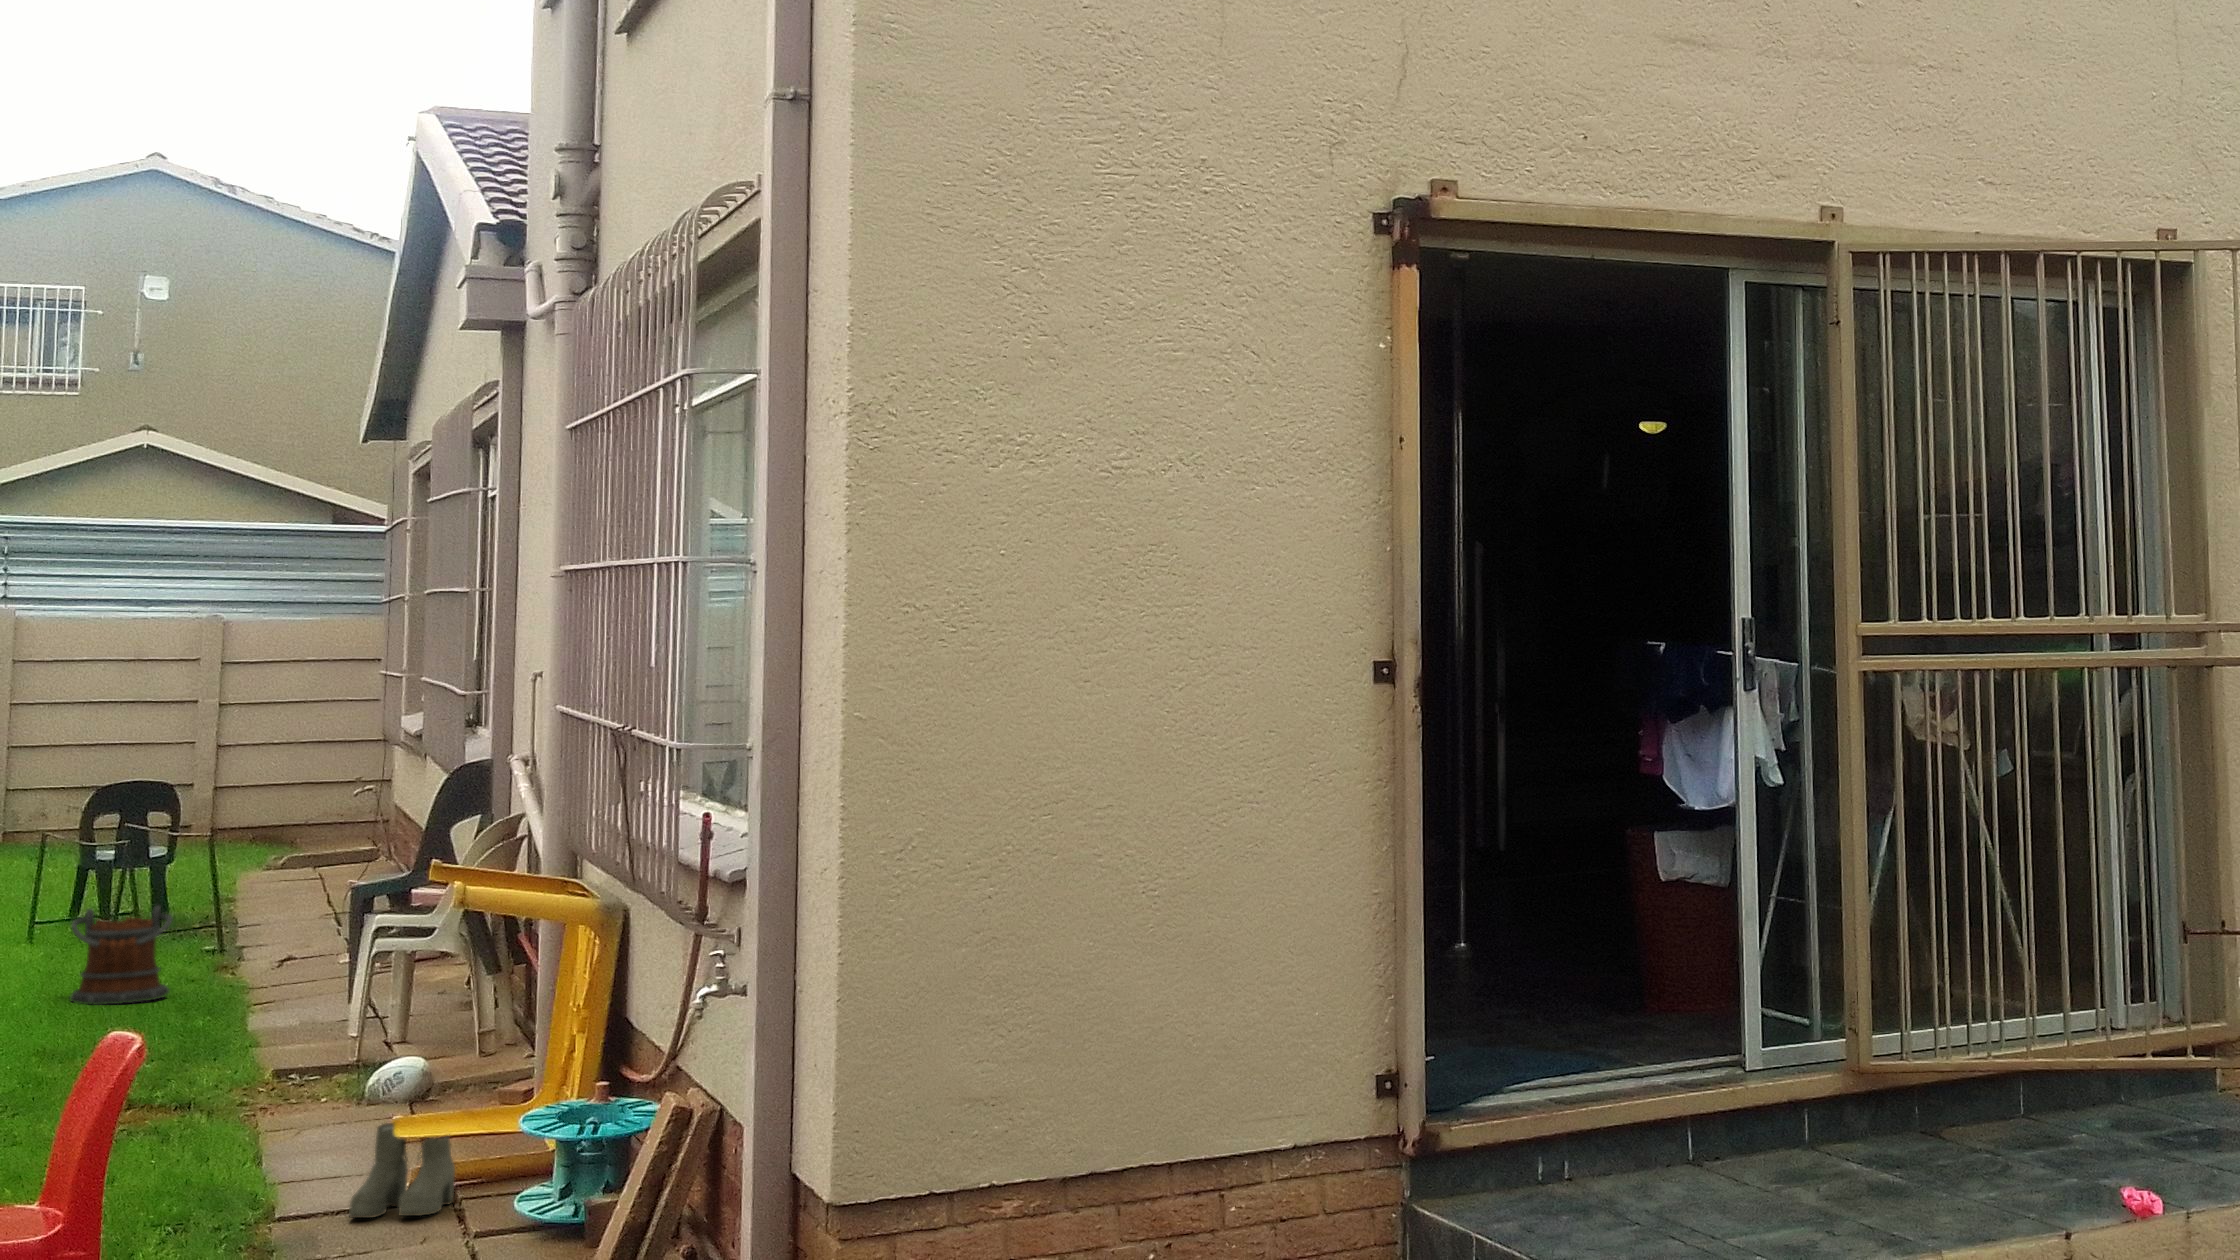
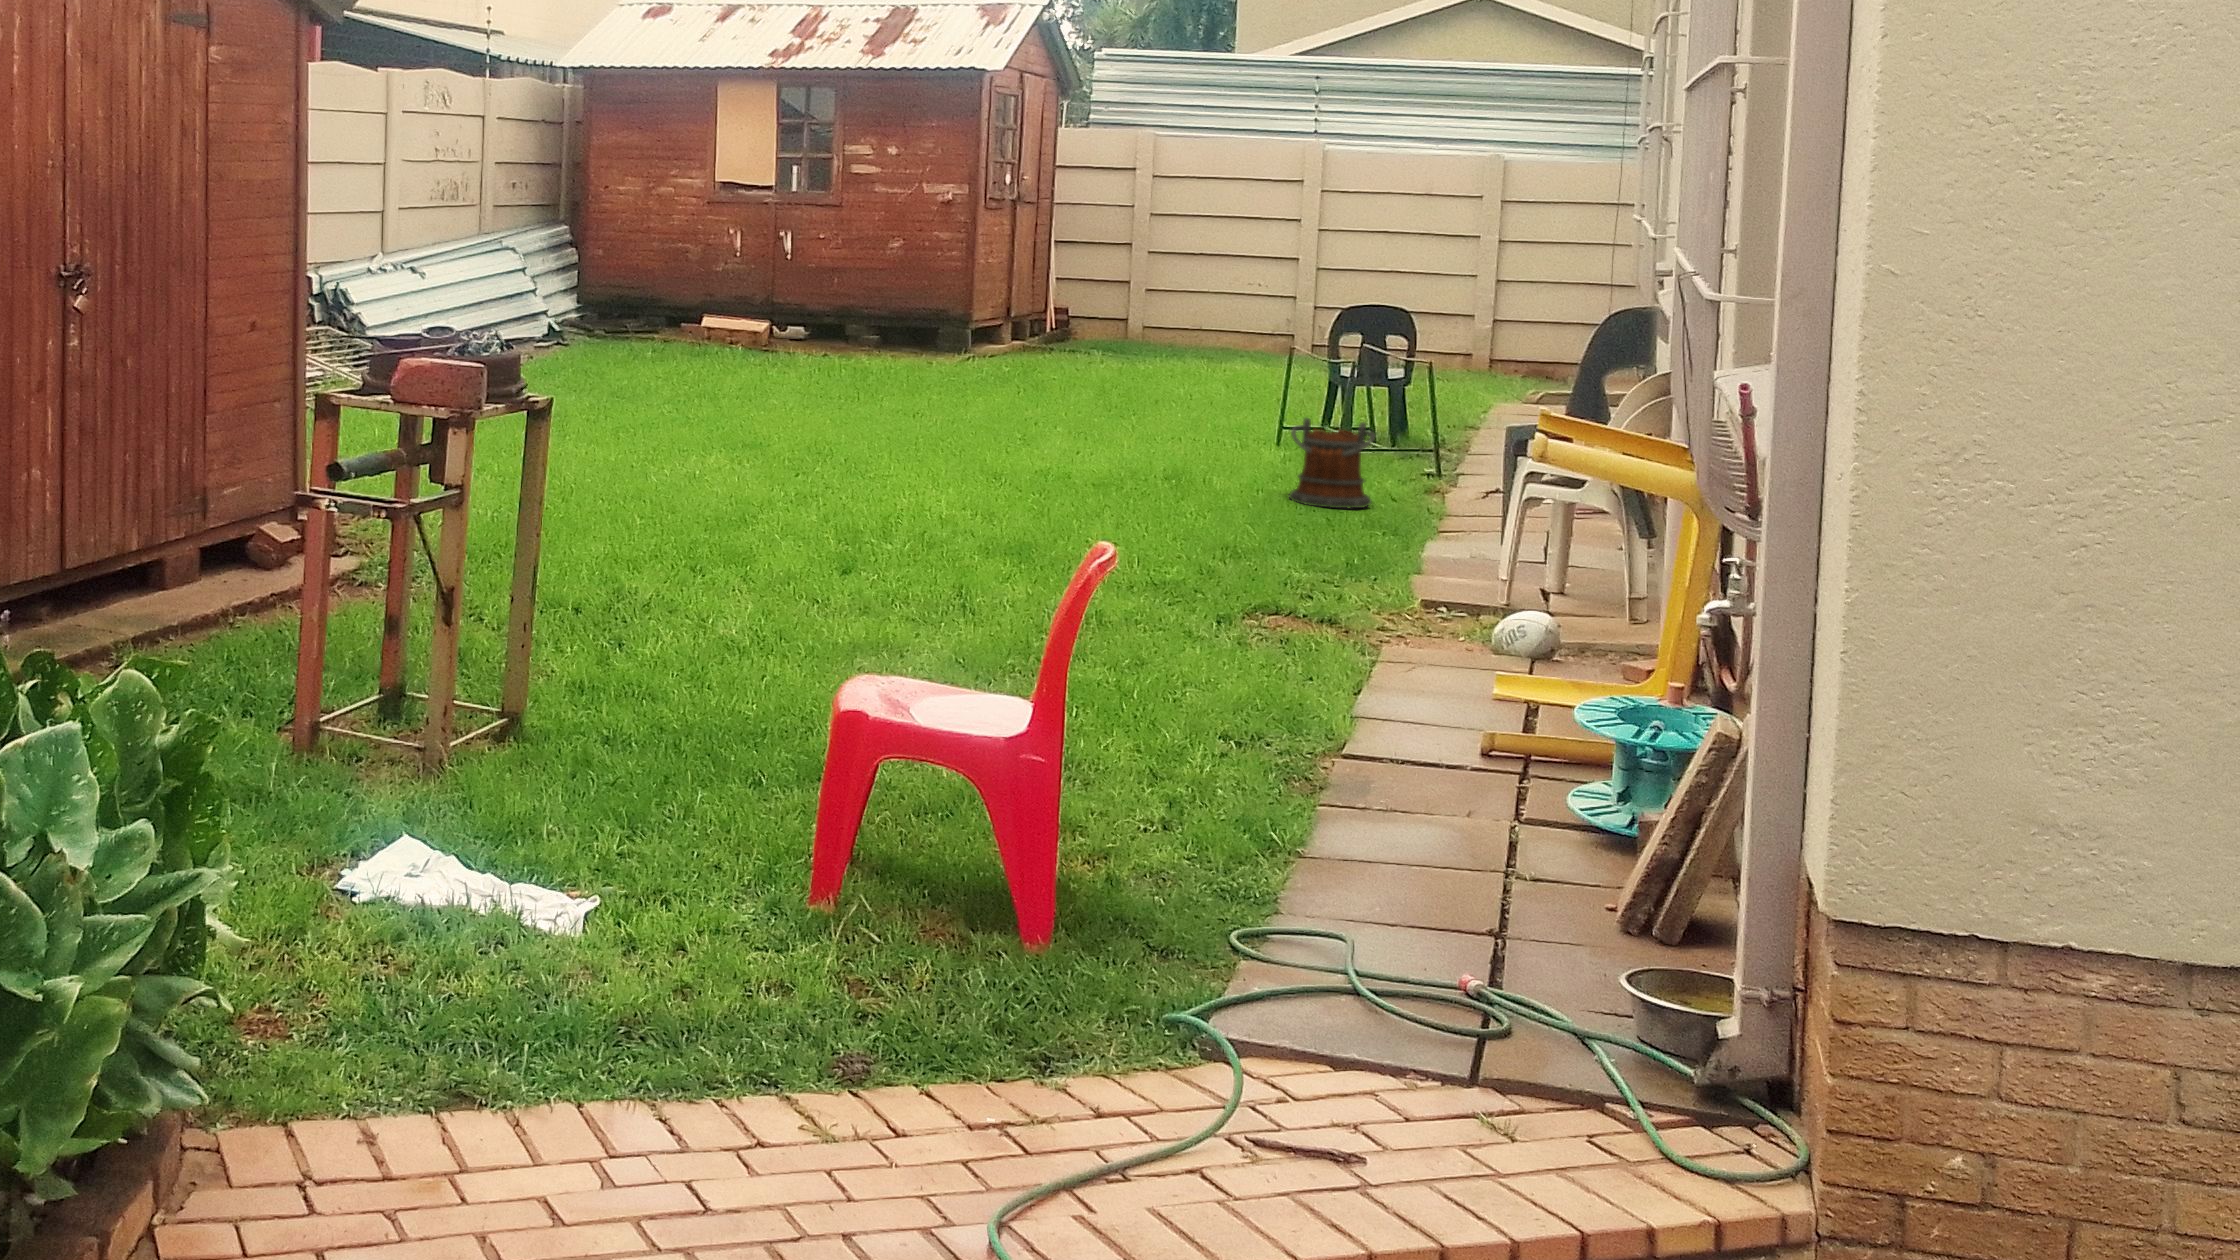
boots: present [349,1123,455,1218] -> none [1422,681,1533,783]

